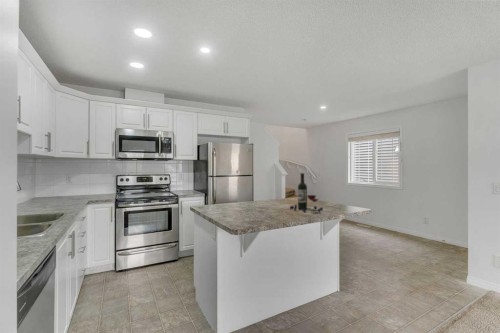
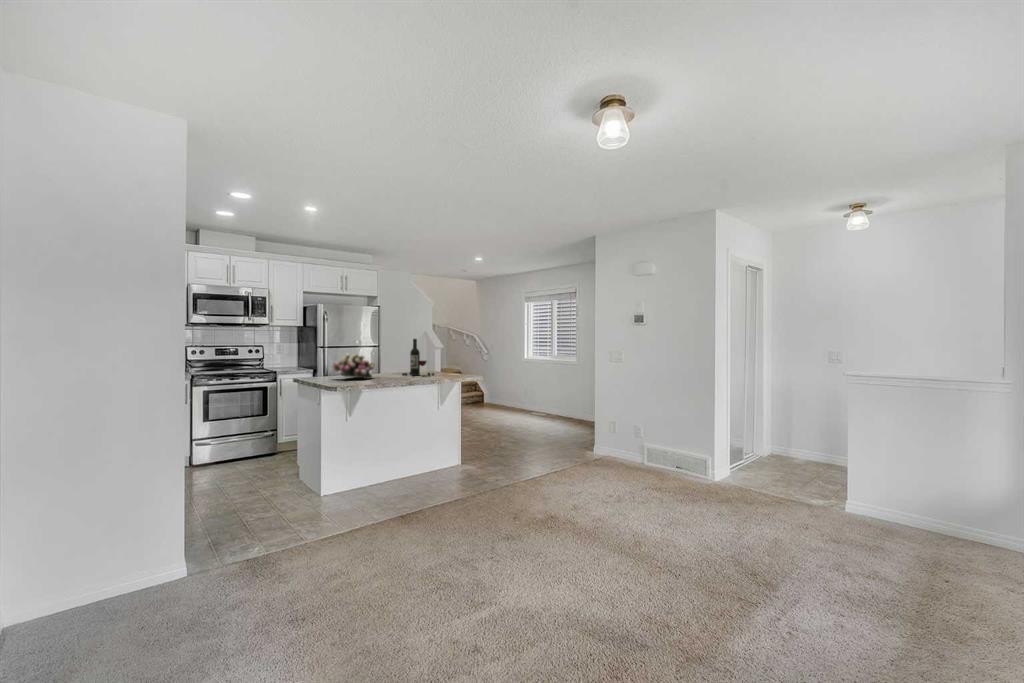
flower arrangement: none [229,189,270,216] -> present [332,354,374,379]

